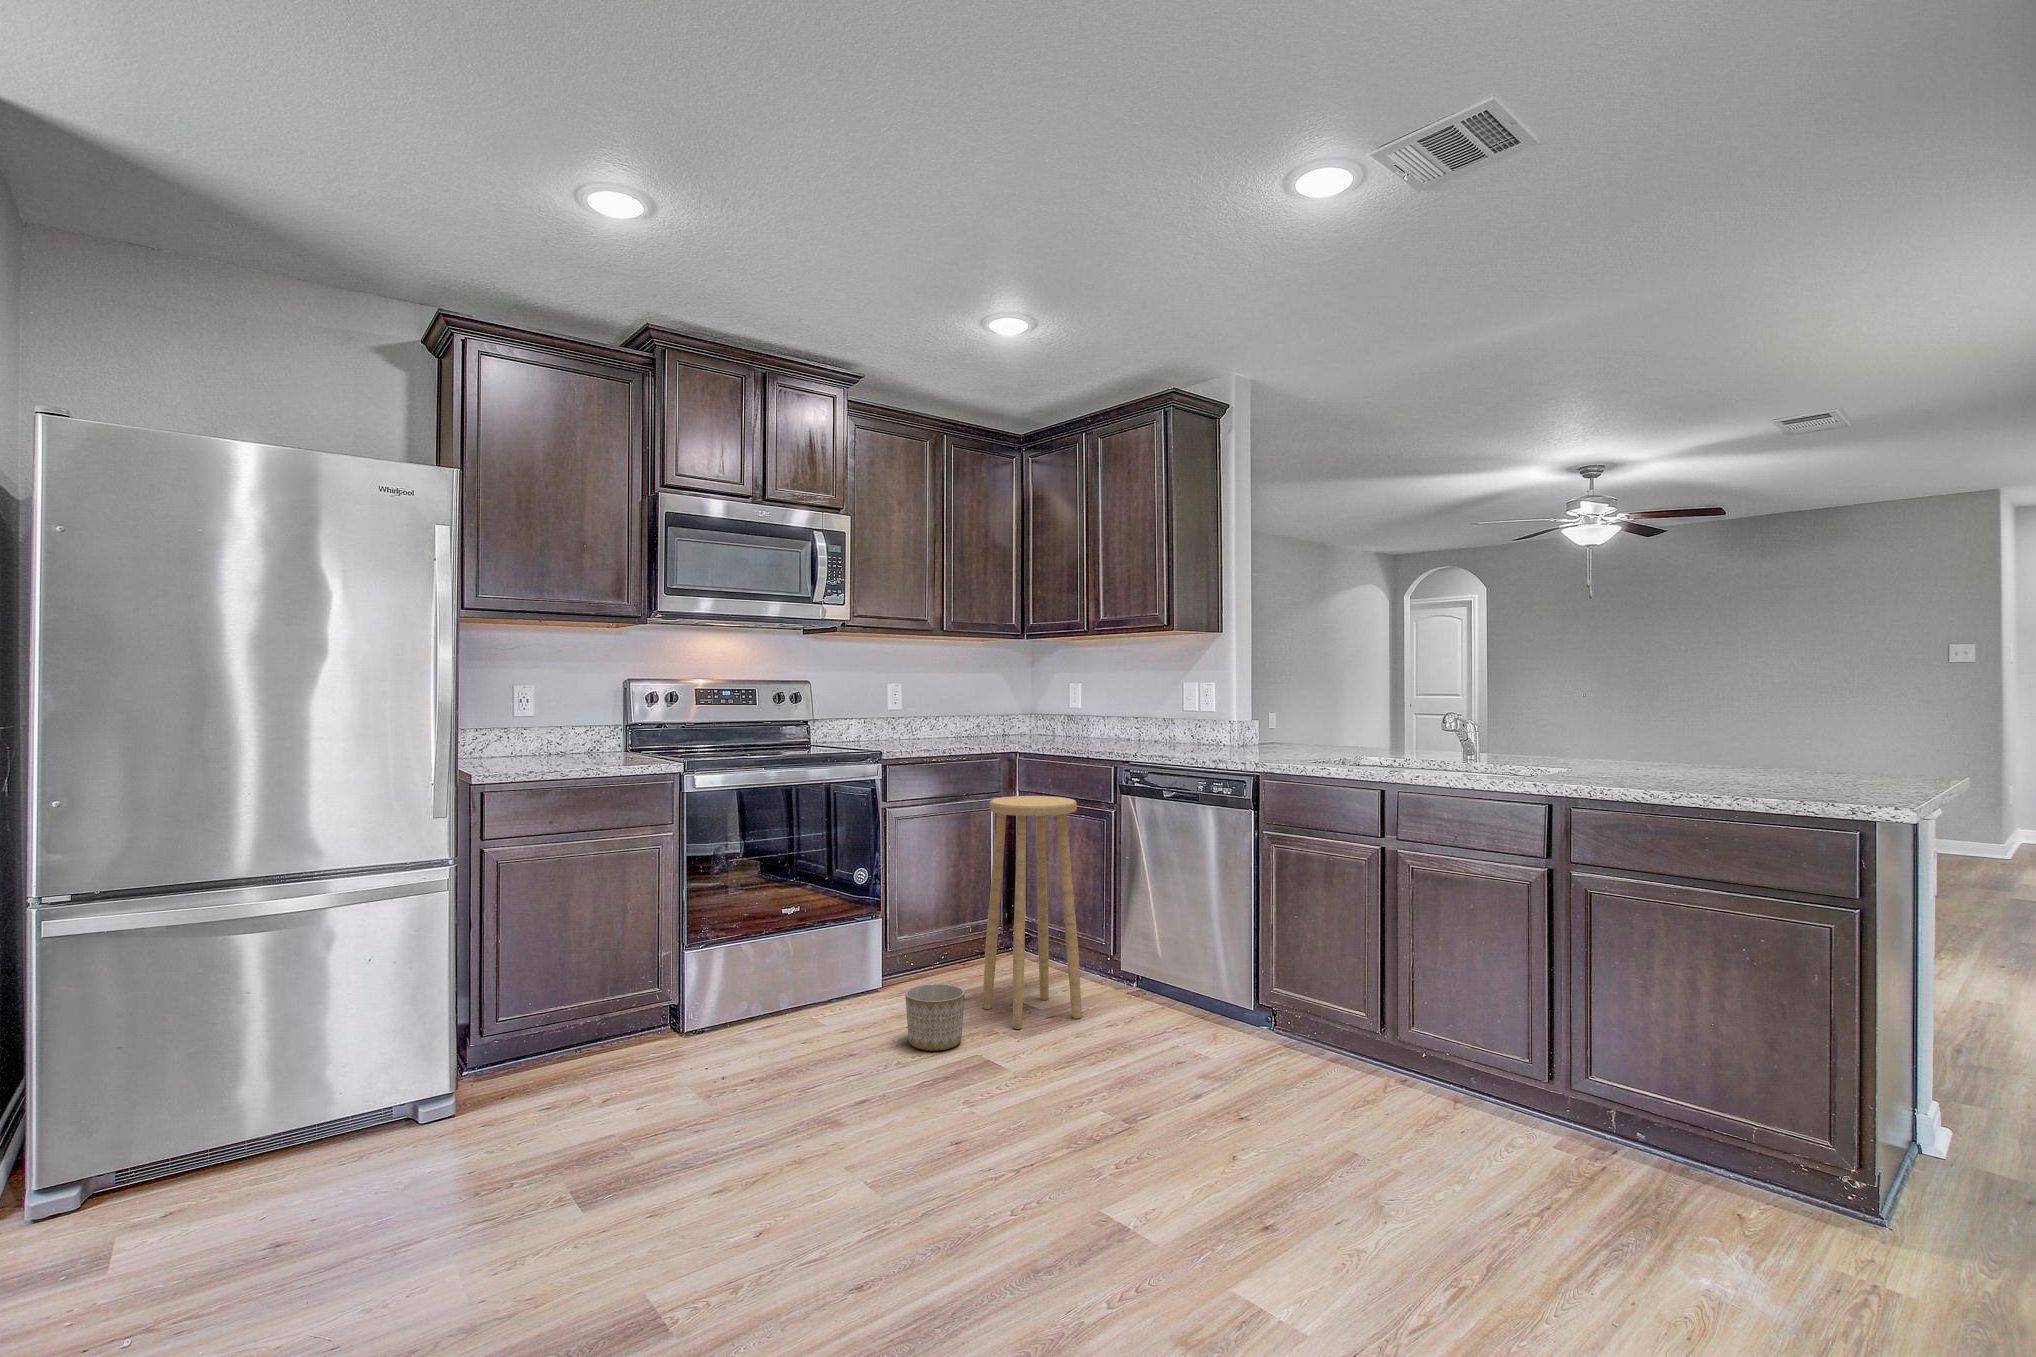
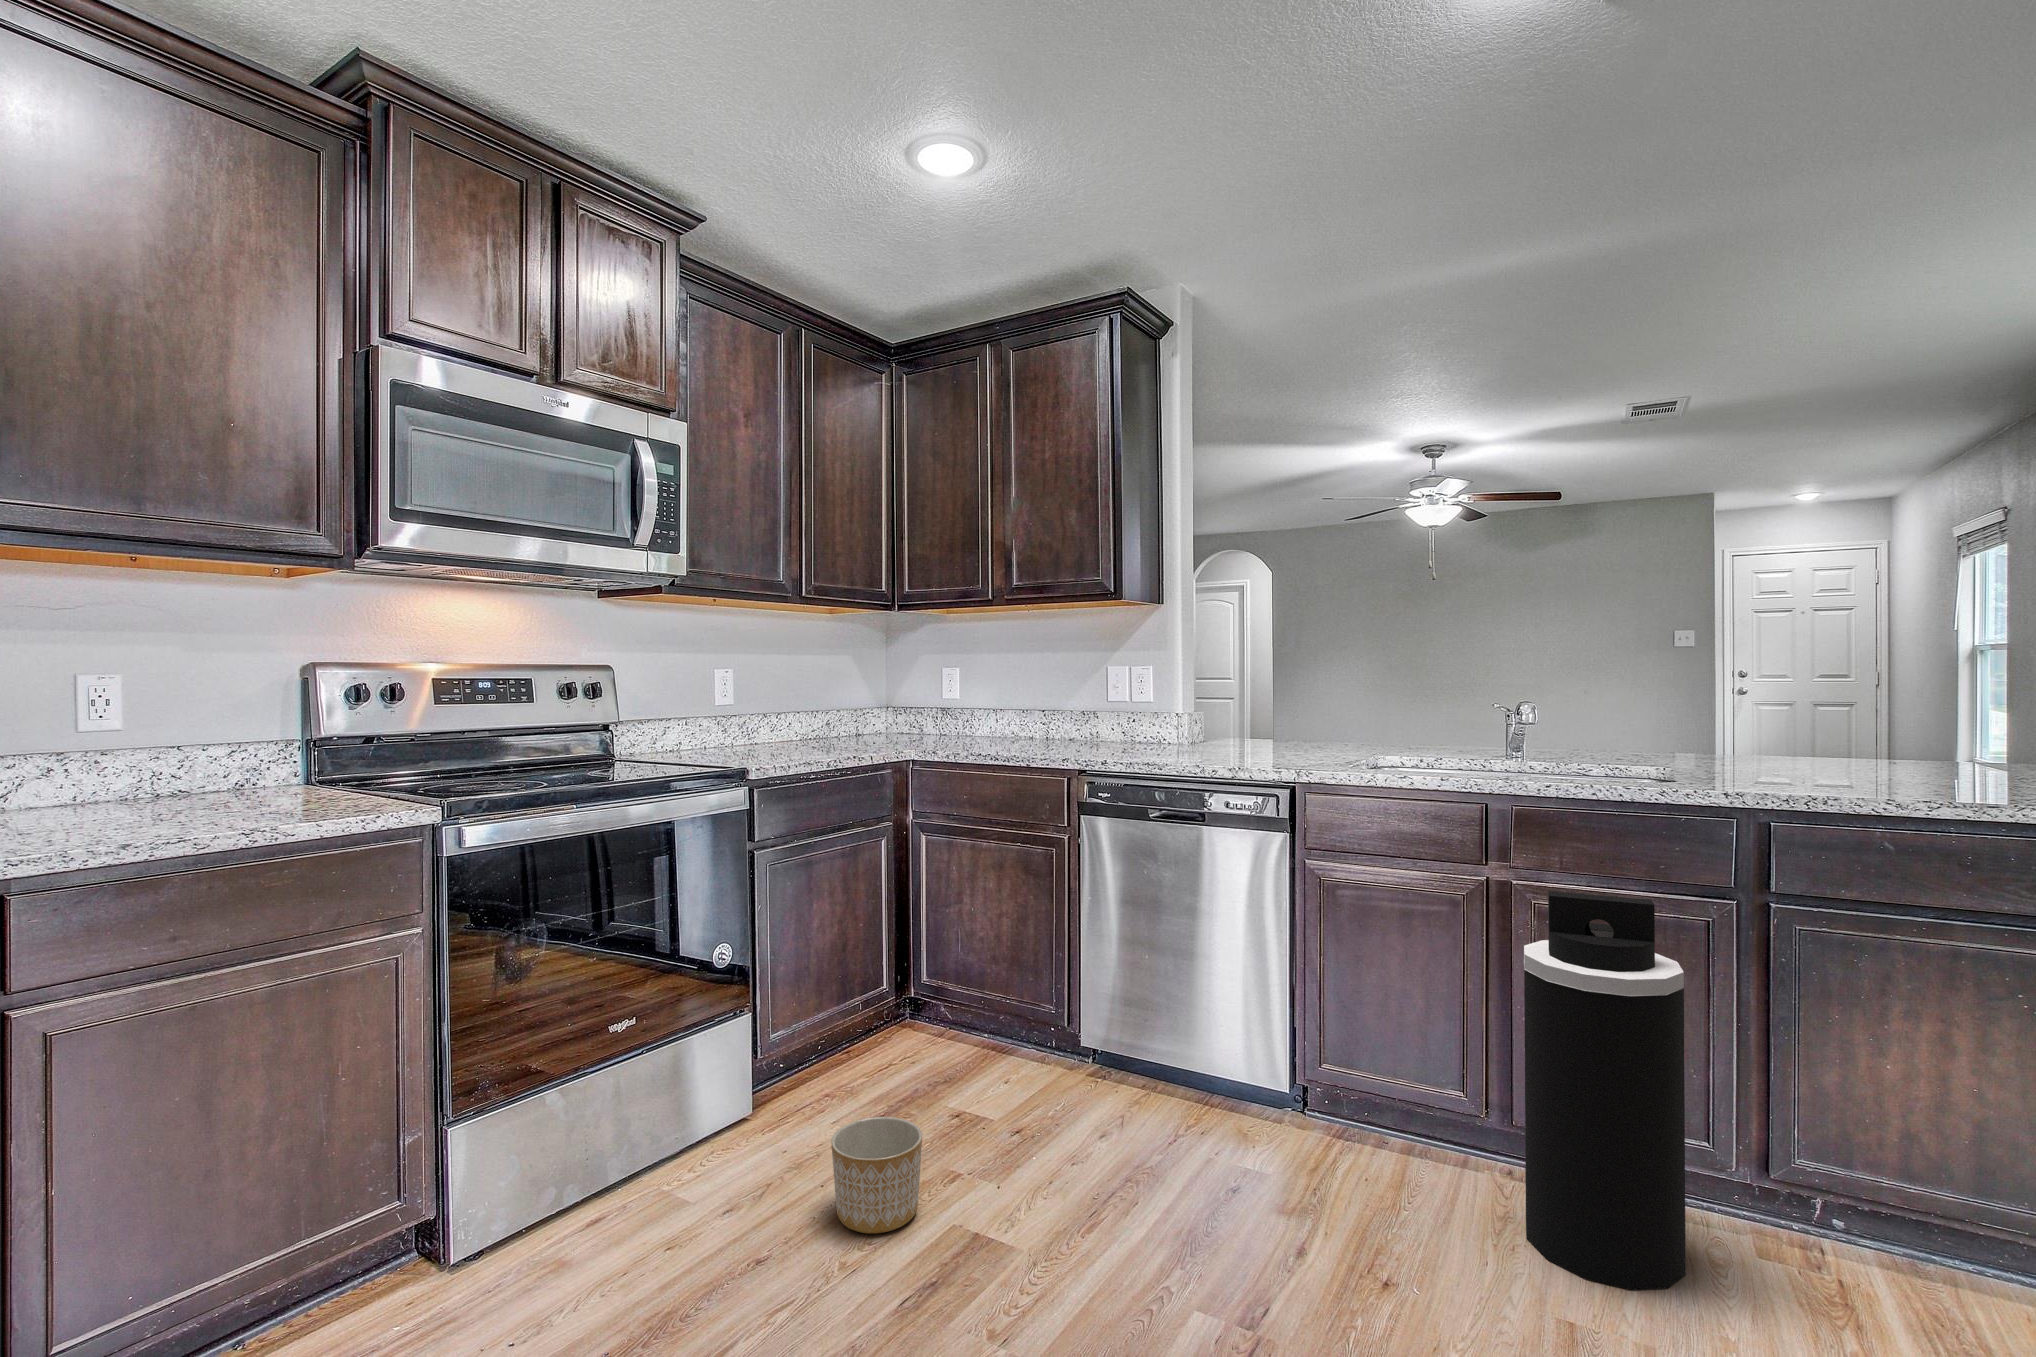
stool: present [983,796,1082,1029] -> none [912,823,1057,1165]
trash can: none [1371,853,1482,1141] -> present [1524,891,1686,1290]

